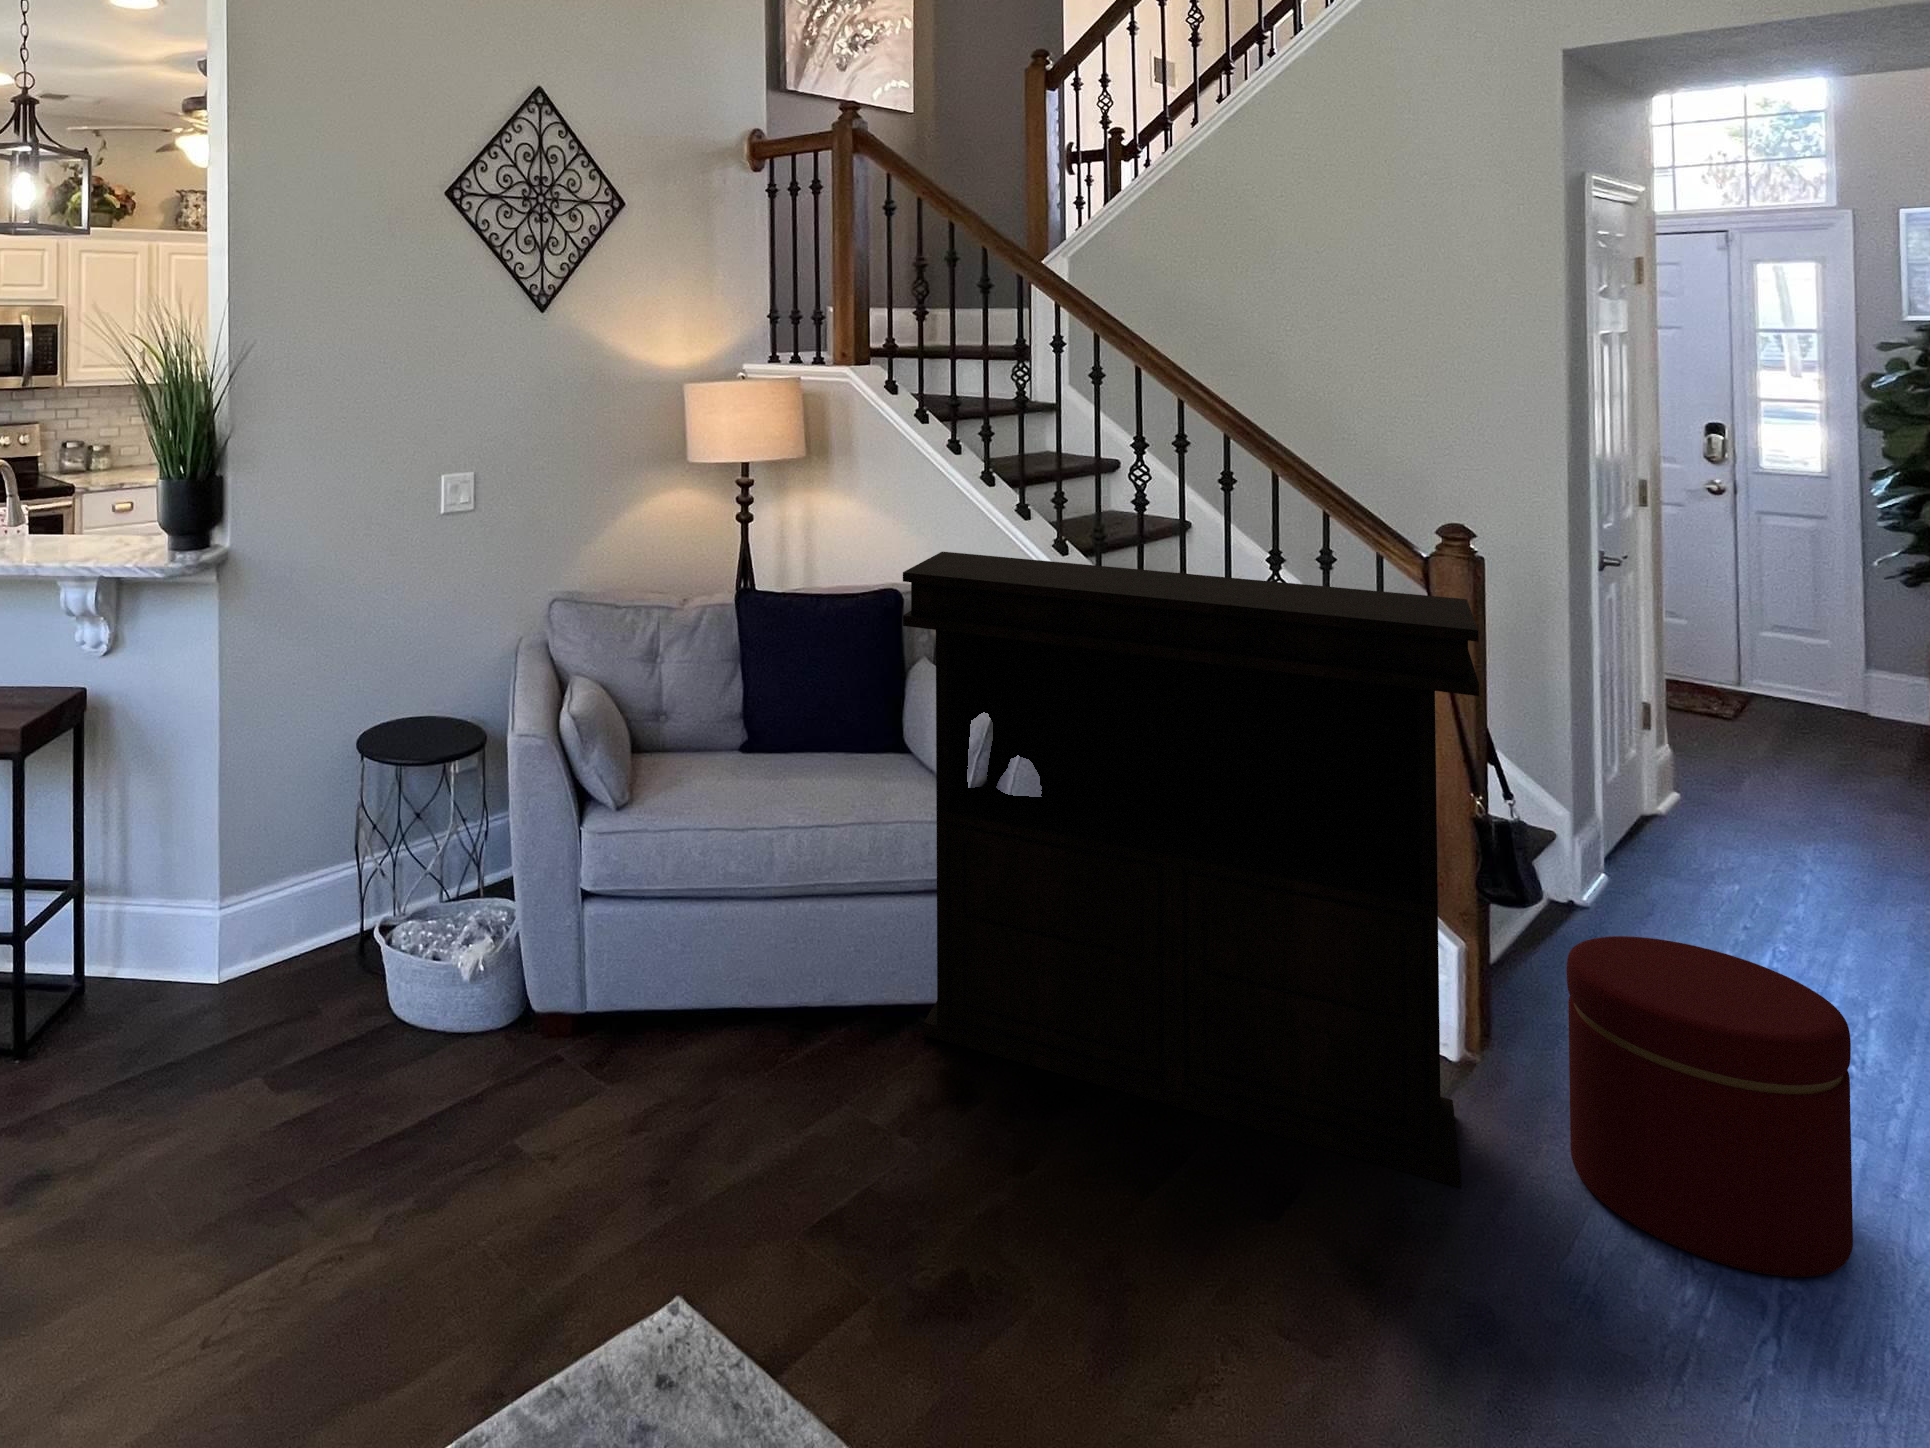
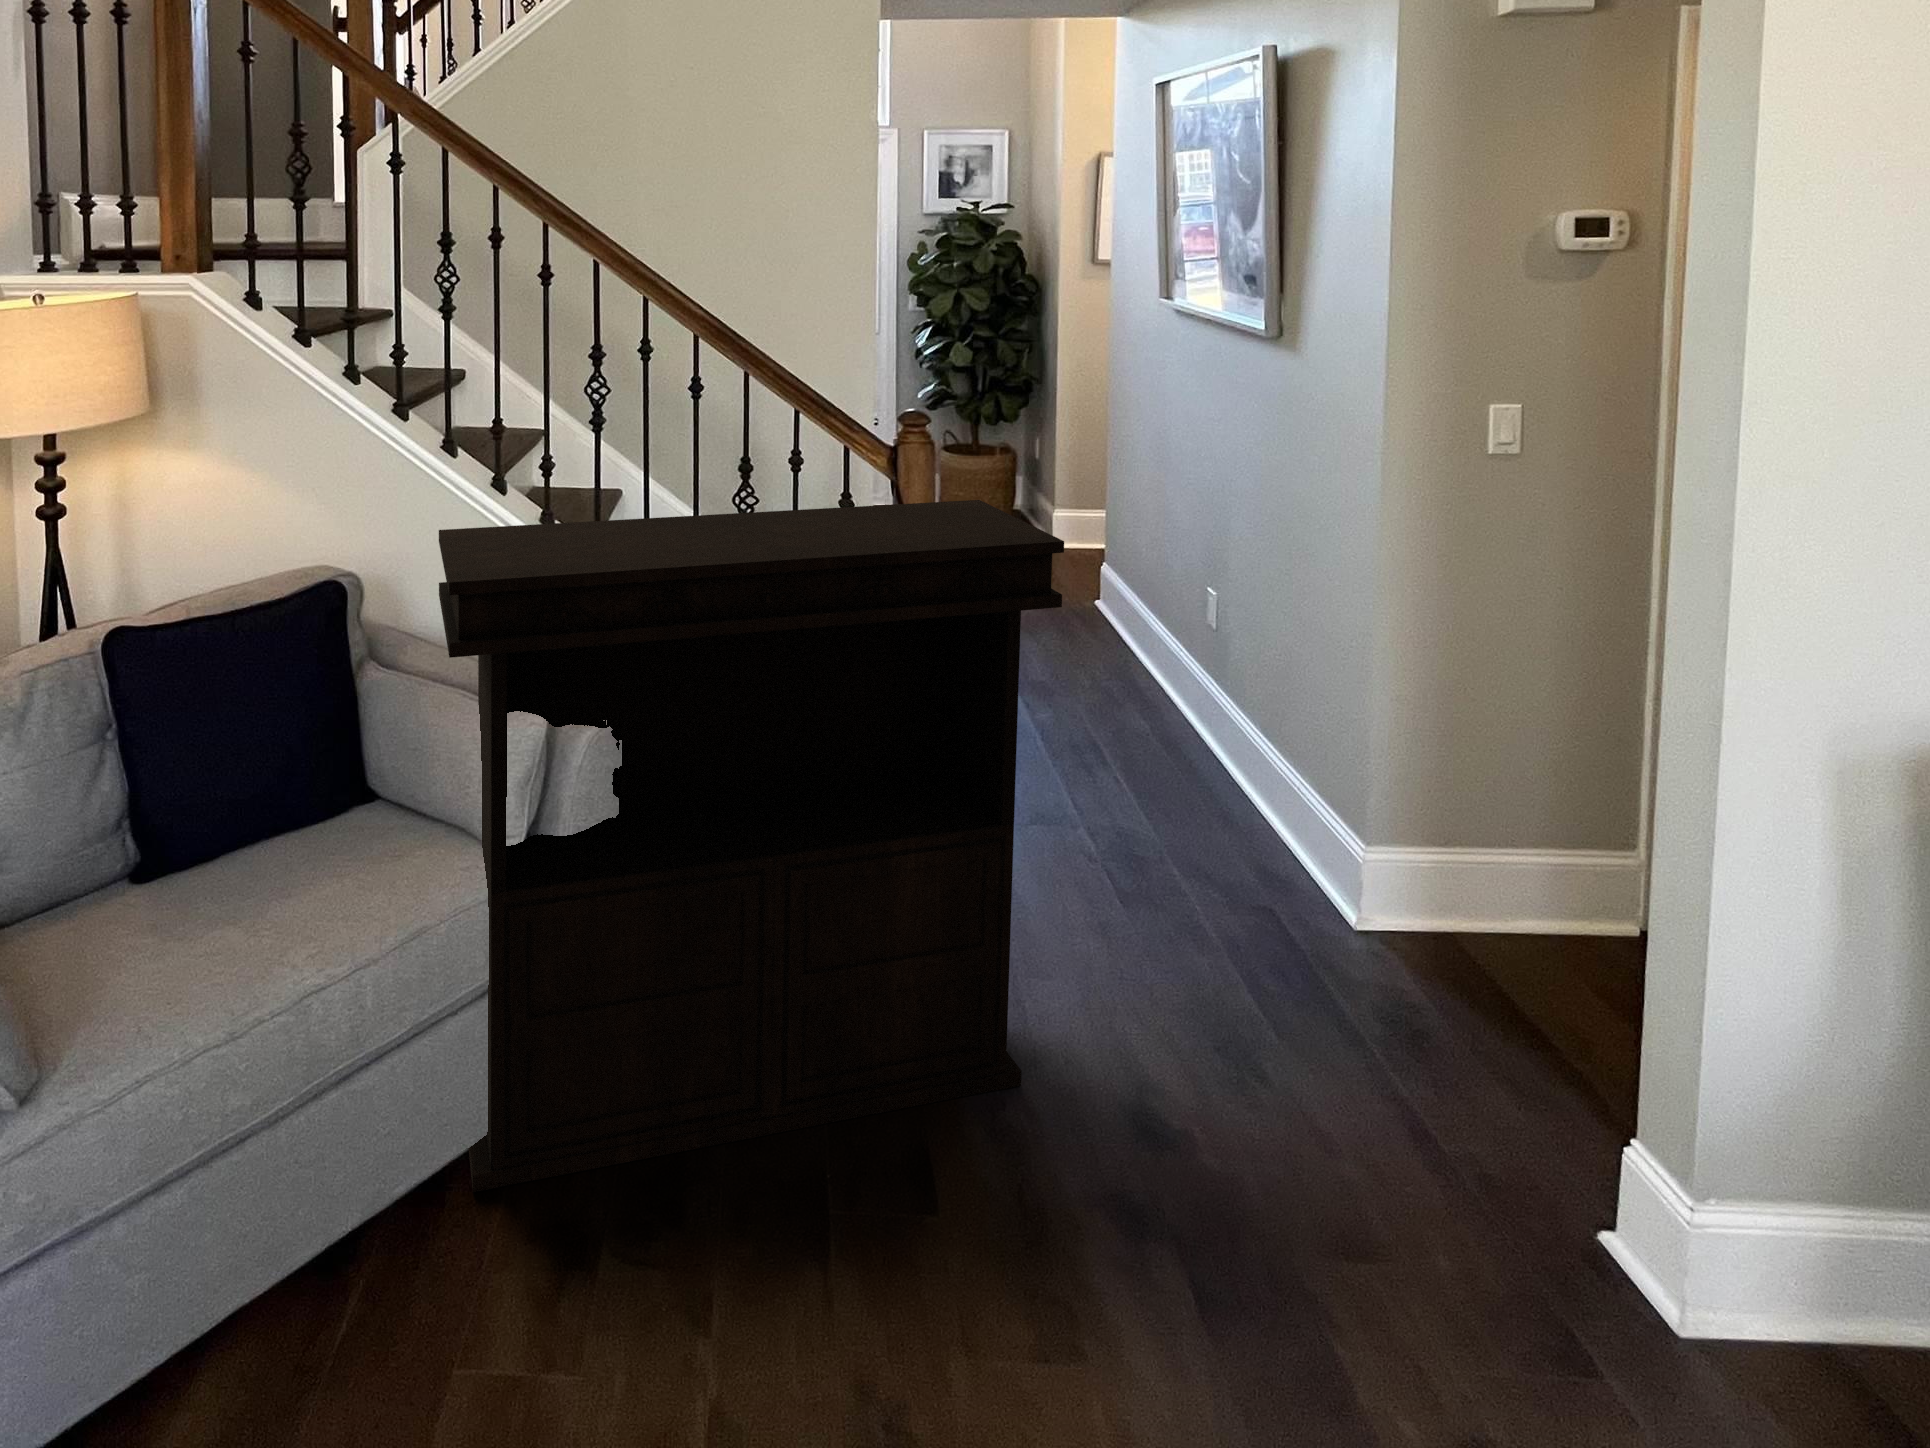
ottoman: present [1567,936,1853,1277] -> none [1046,771,1253,1056]

